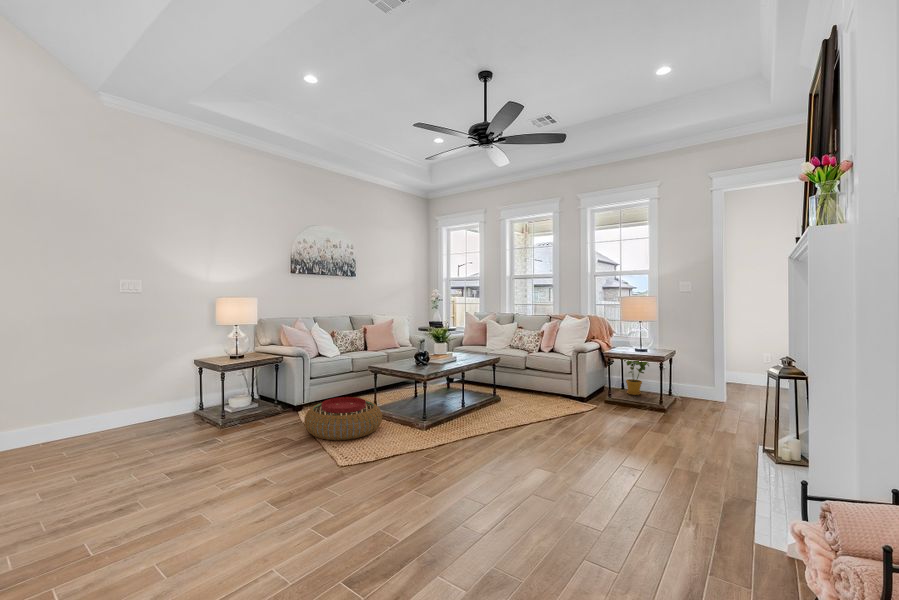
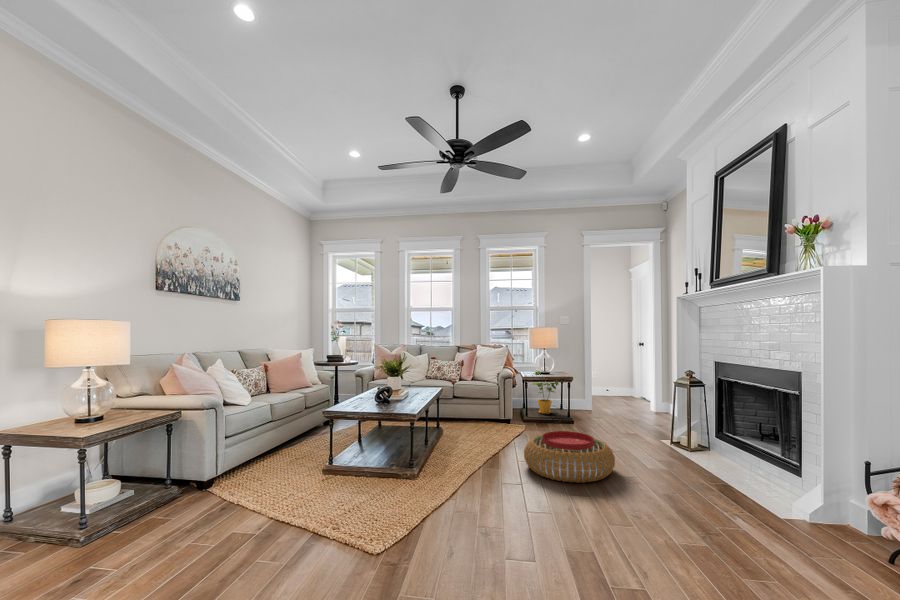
pouf: present [304,397,382,440] -> present [524,431,615,483]

